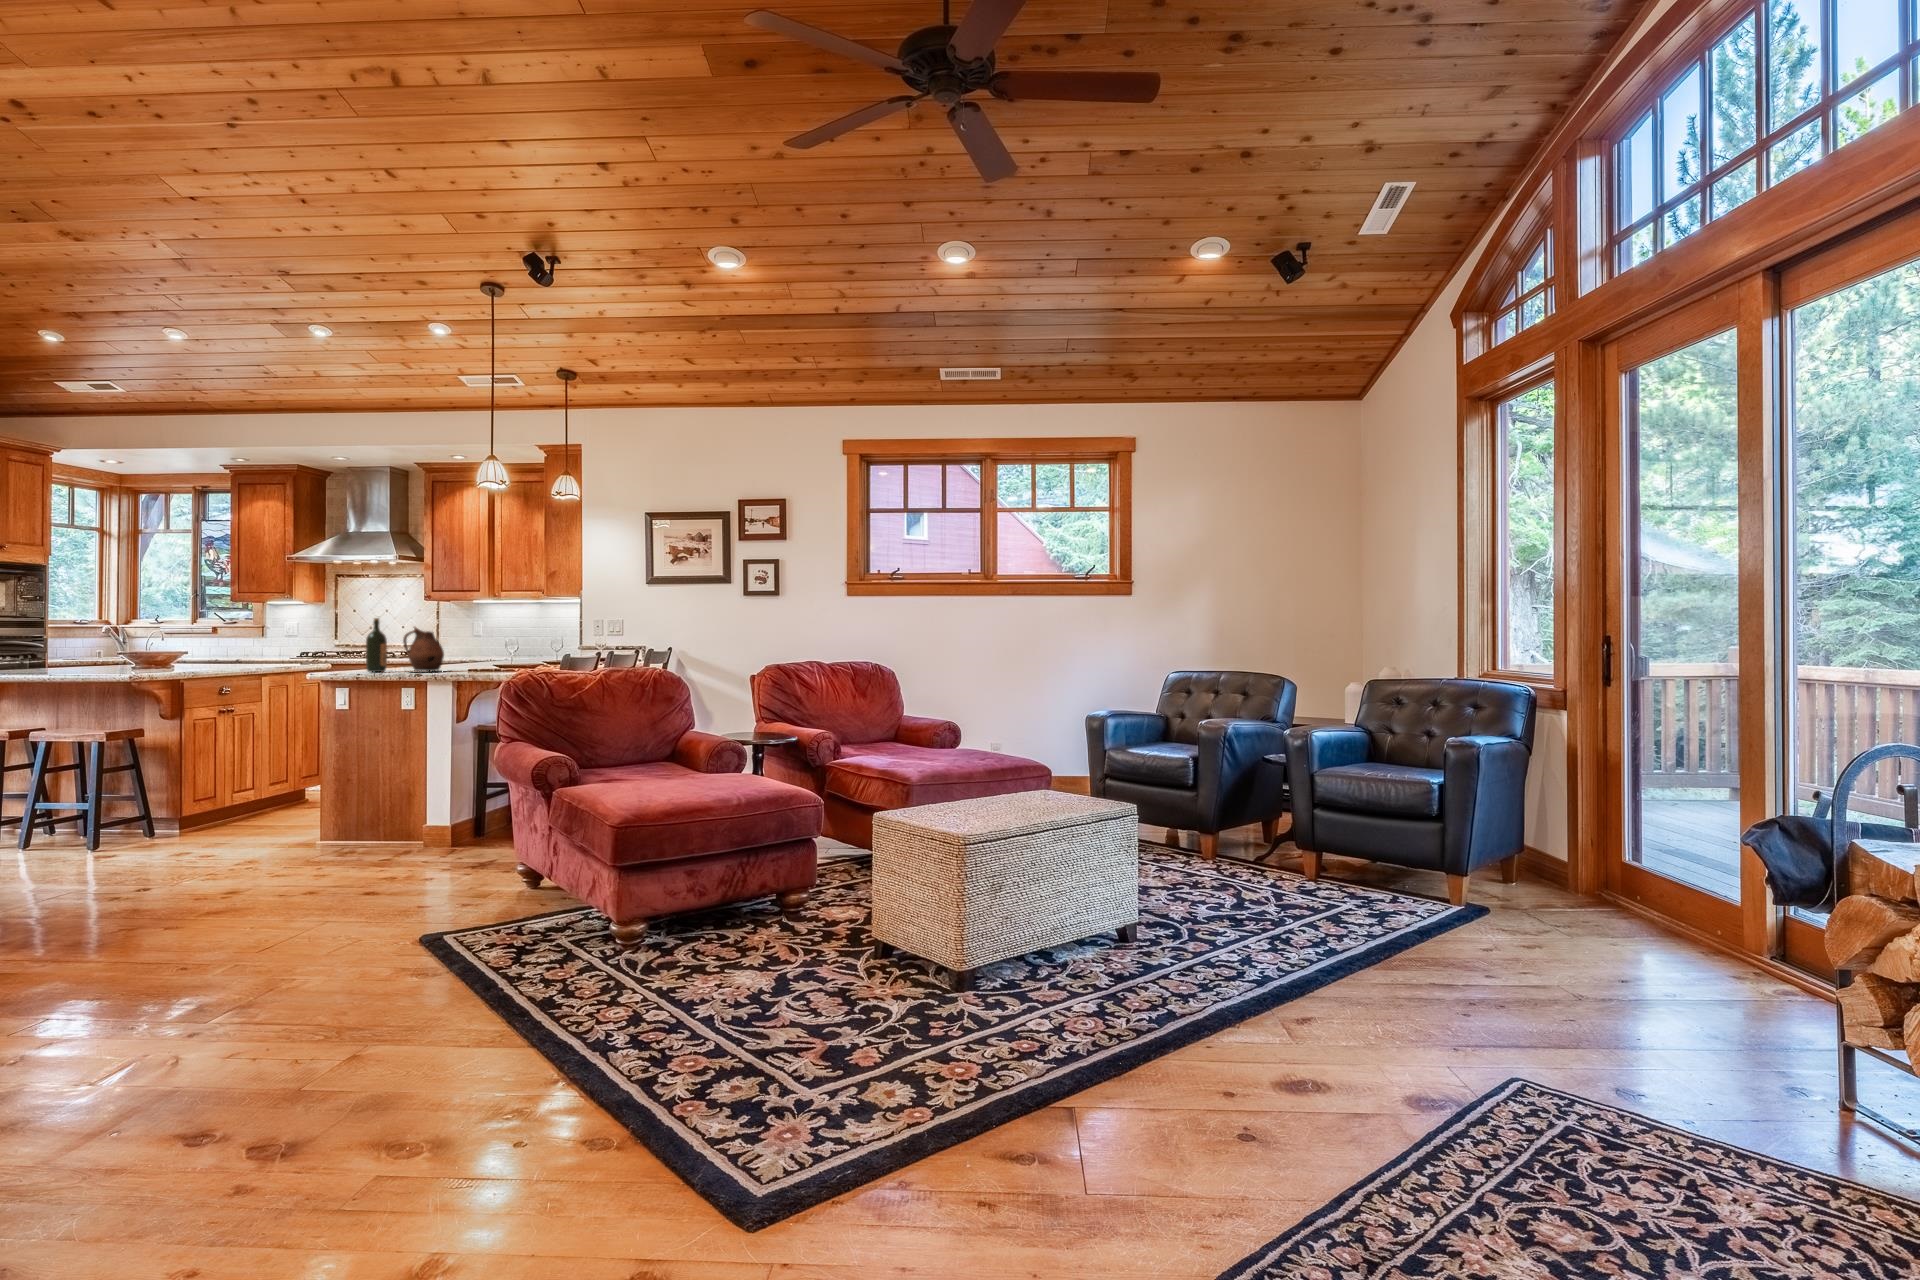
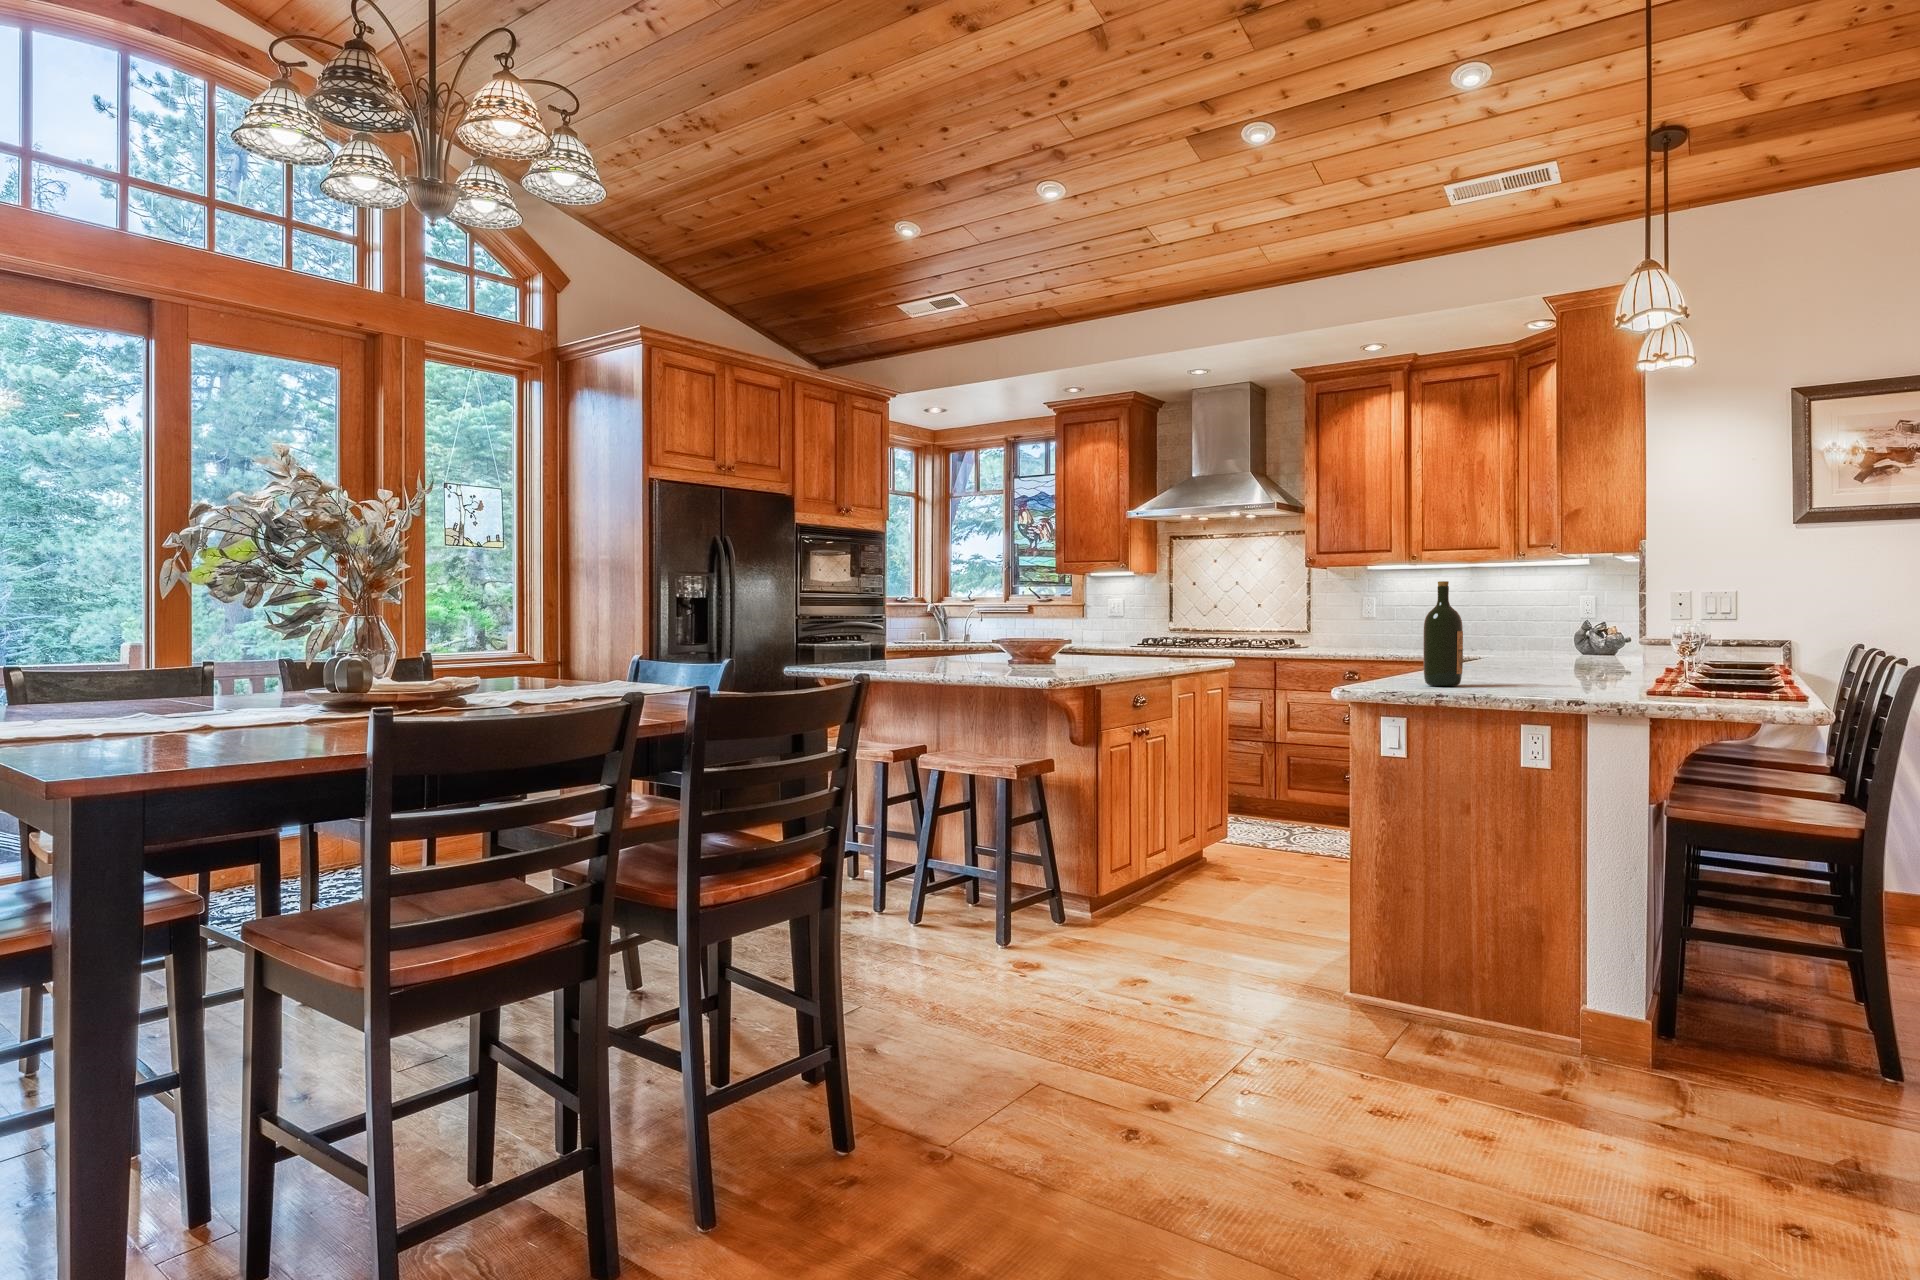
ceramic pitcher: present [403,627,444,671] -> none [1511,597,1599,690]

